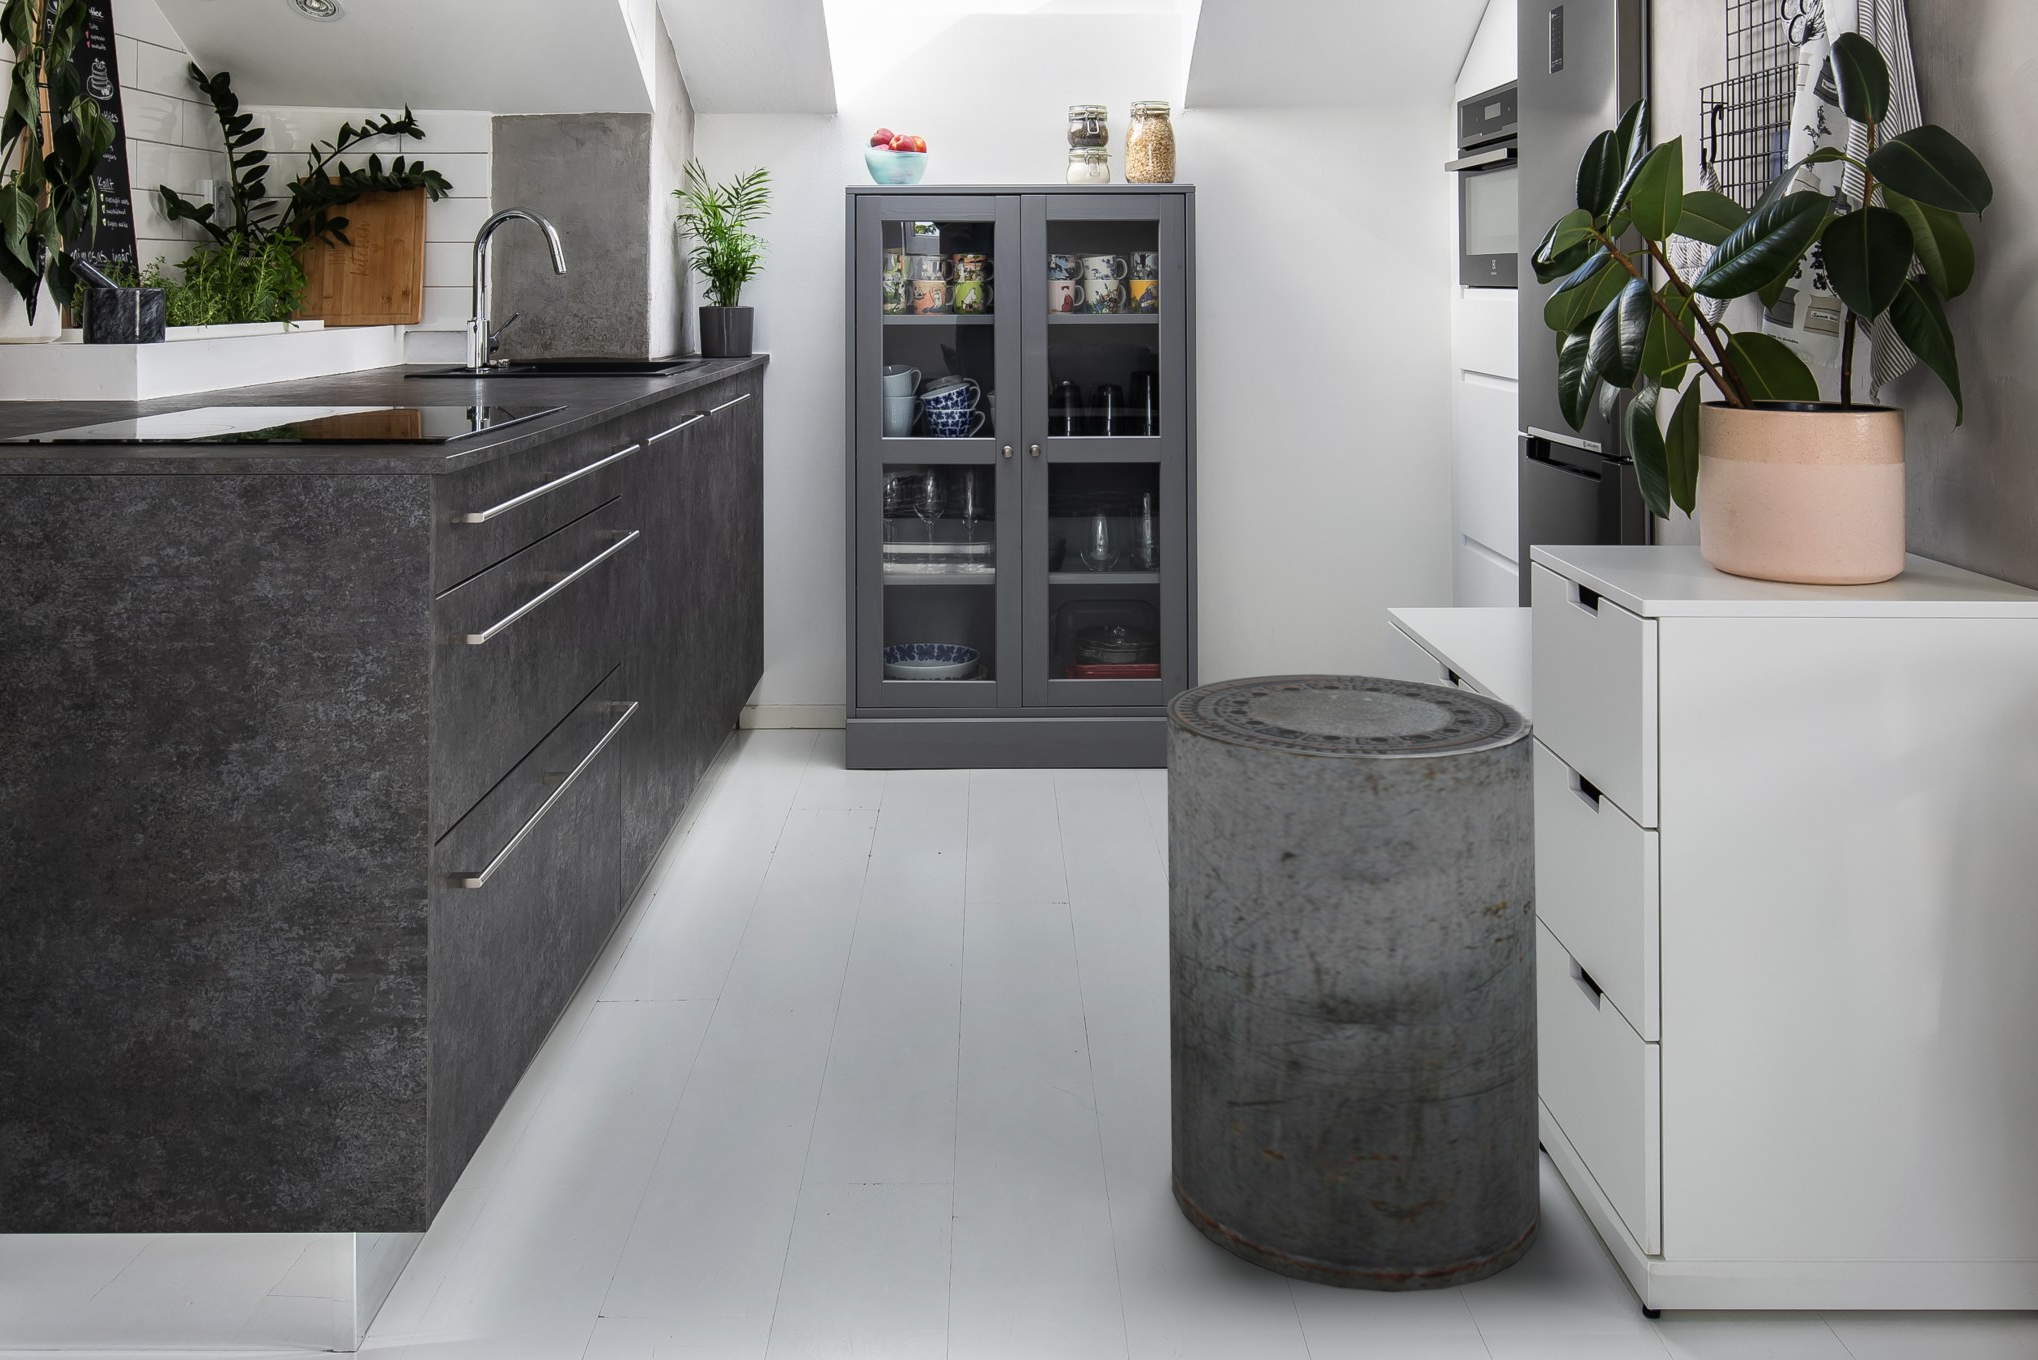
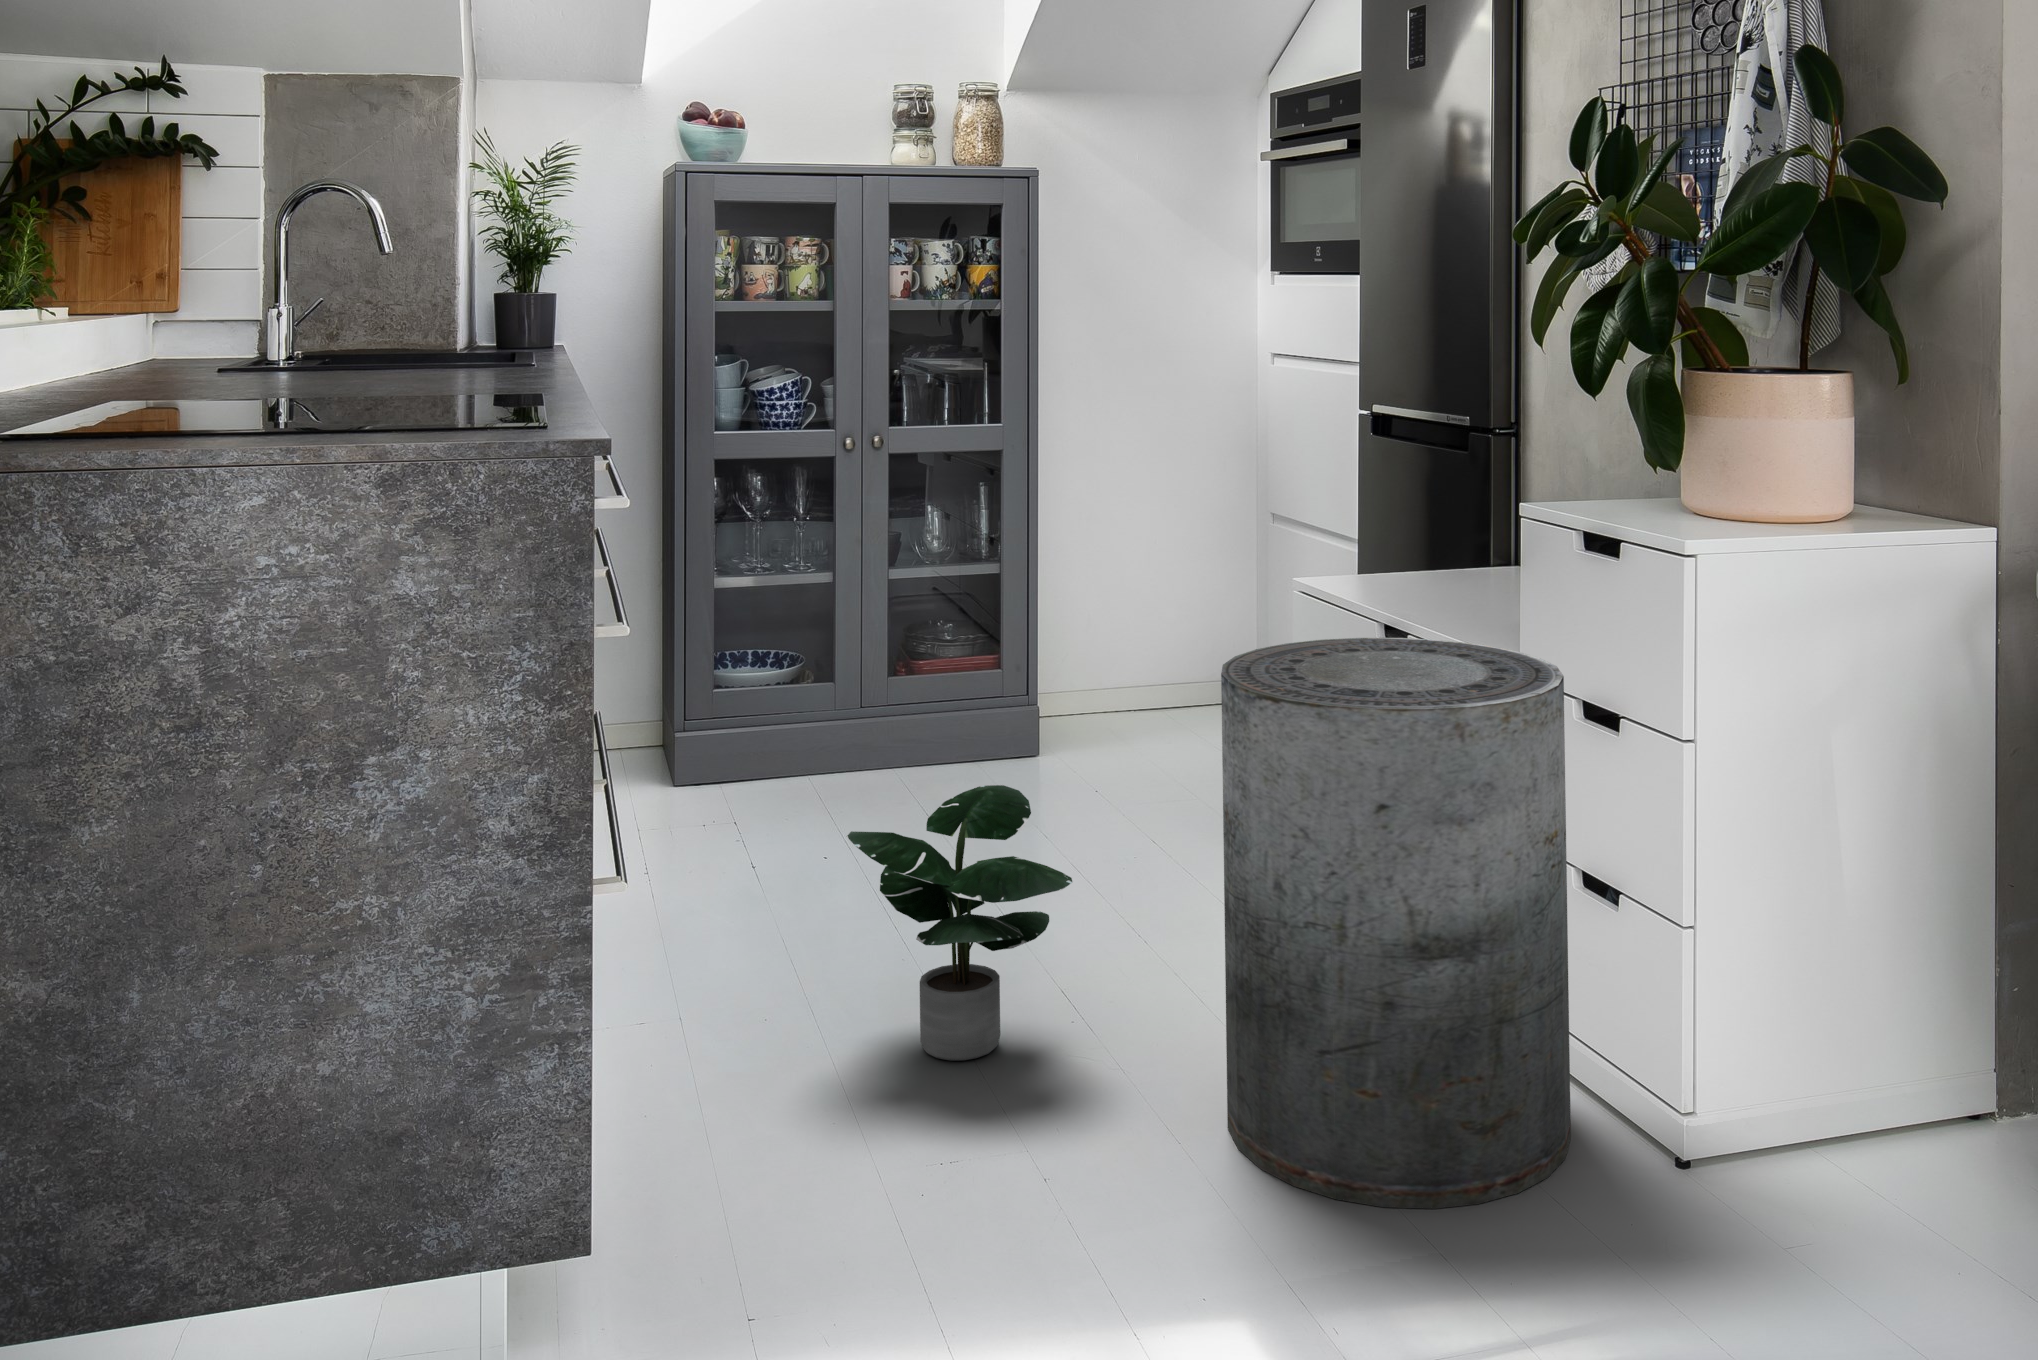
potted plant: none [853,791,1060,1057] -> present [847,785,1072,1060]

